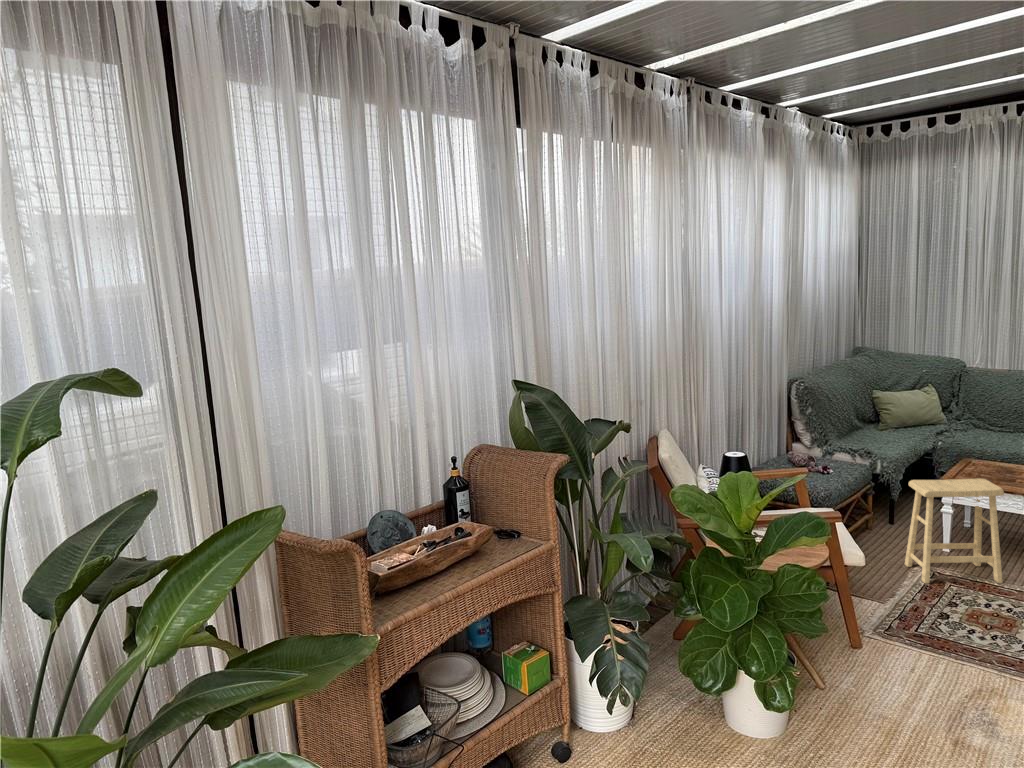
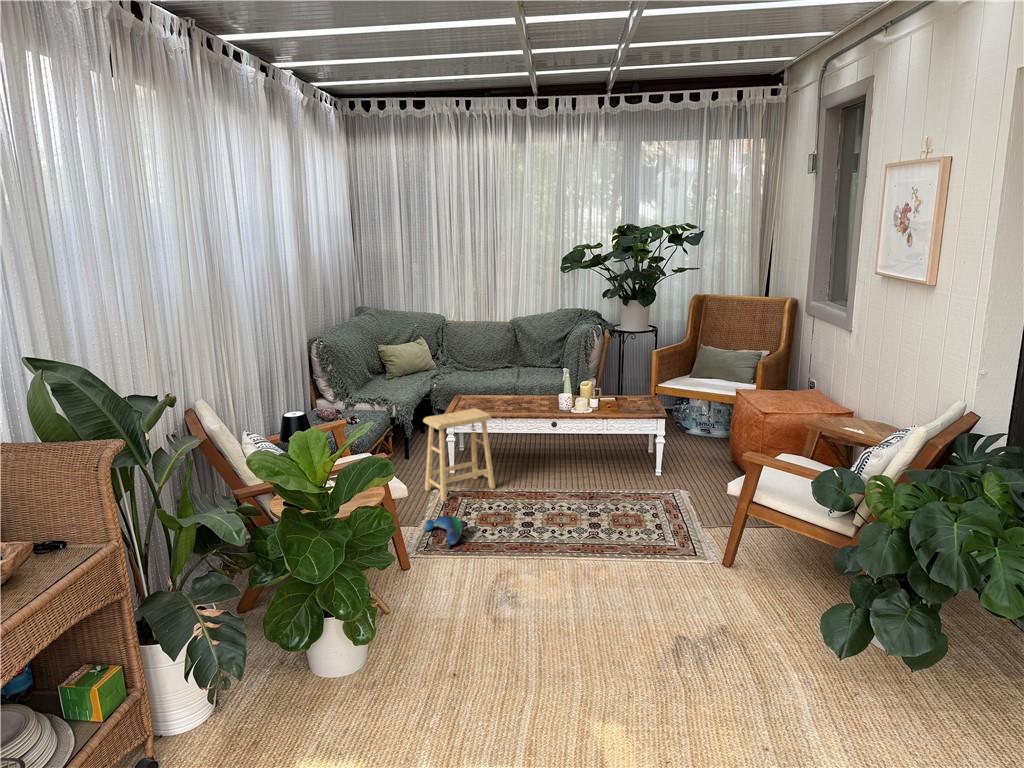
plush toy: none [890,599,943,638] -> present [424,515,464,548]

